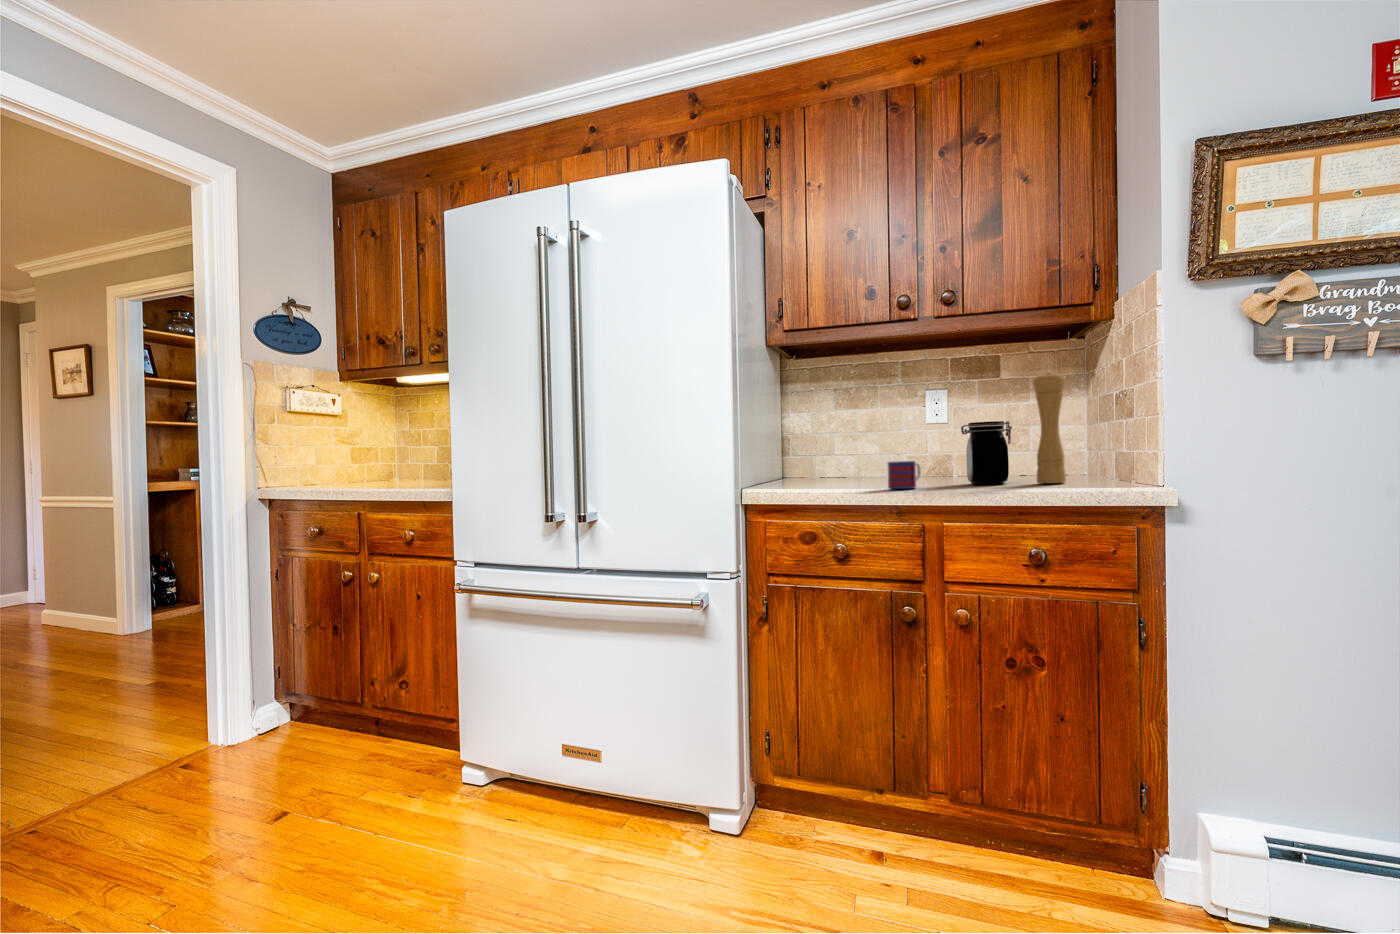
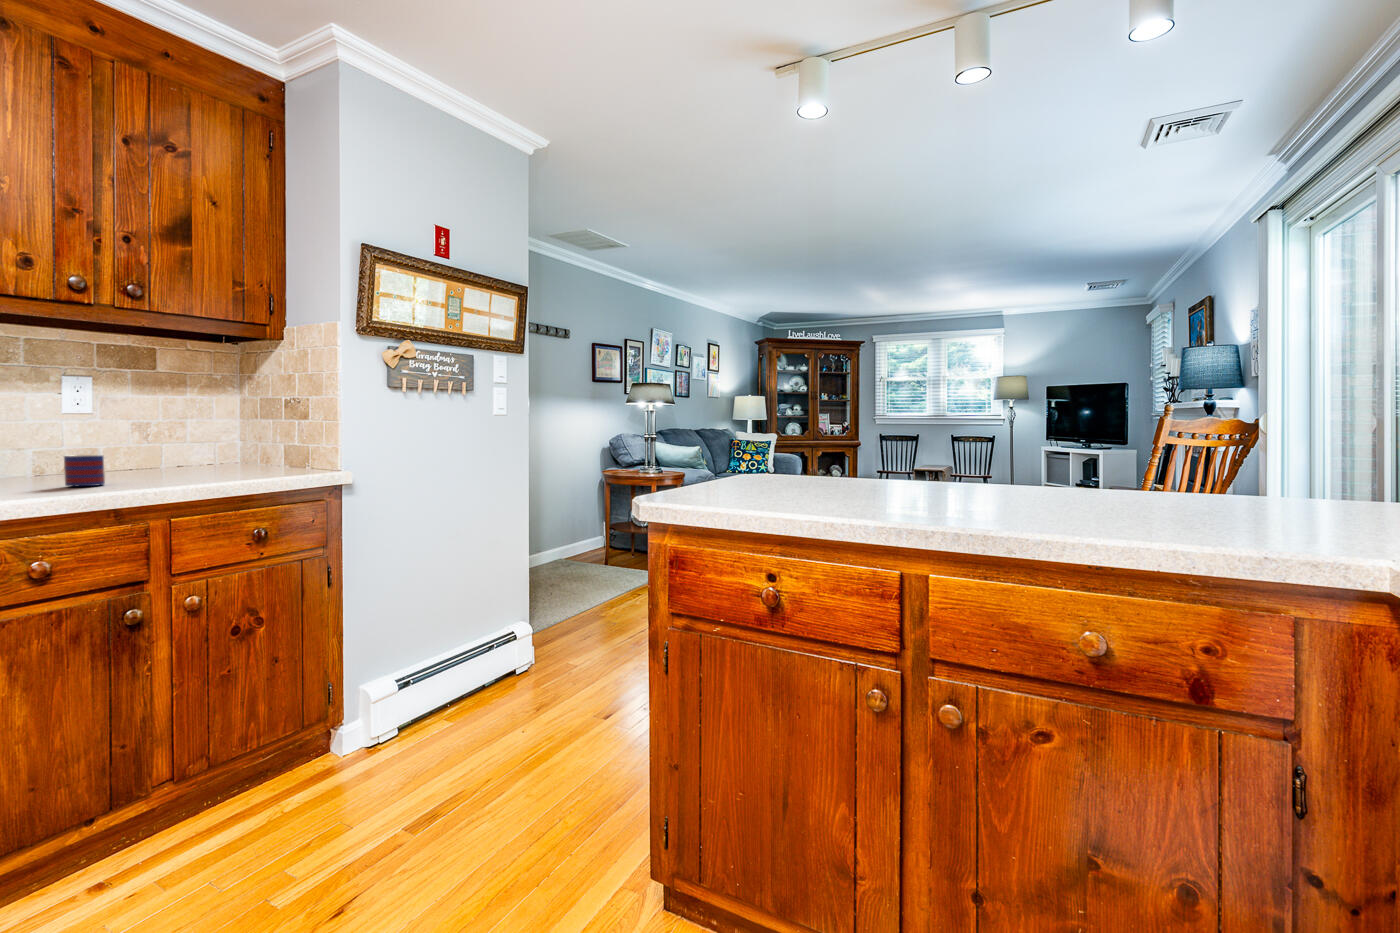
pepper mill: present [1033,373,1066,483] -> none [232,380,262,474]
jar: present [961,421,1012,484] -> none [151,418,208,478]

